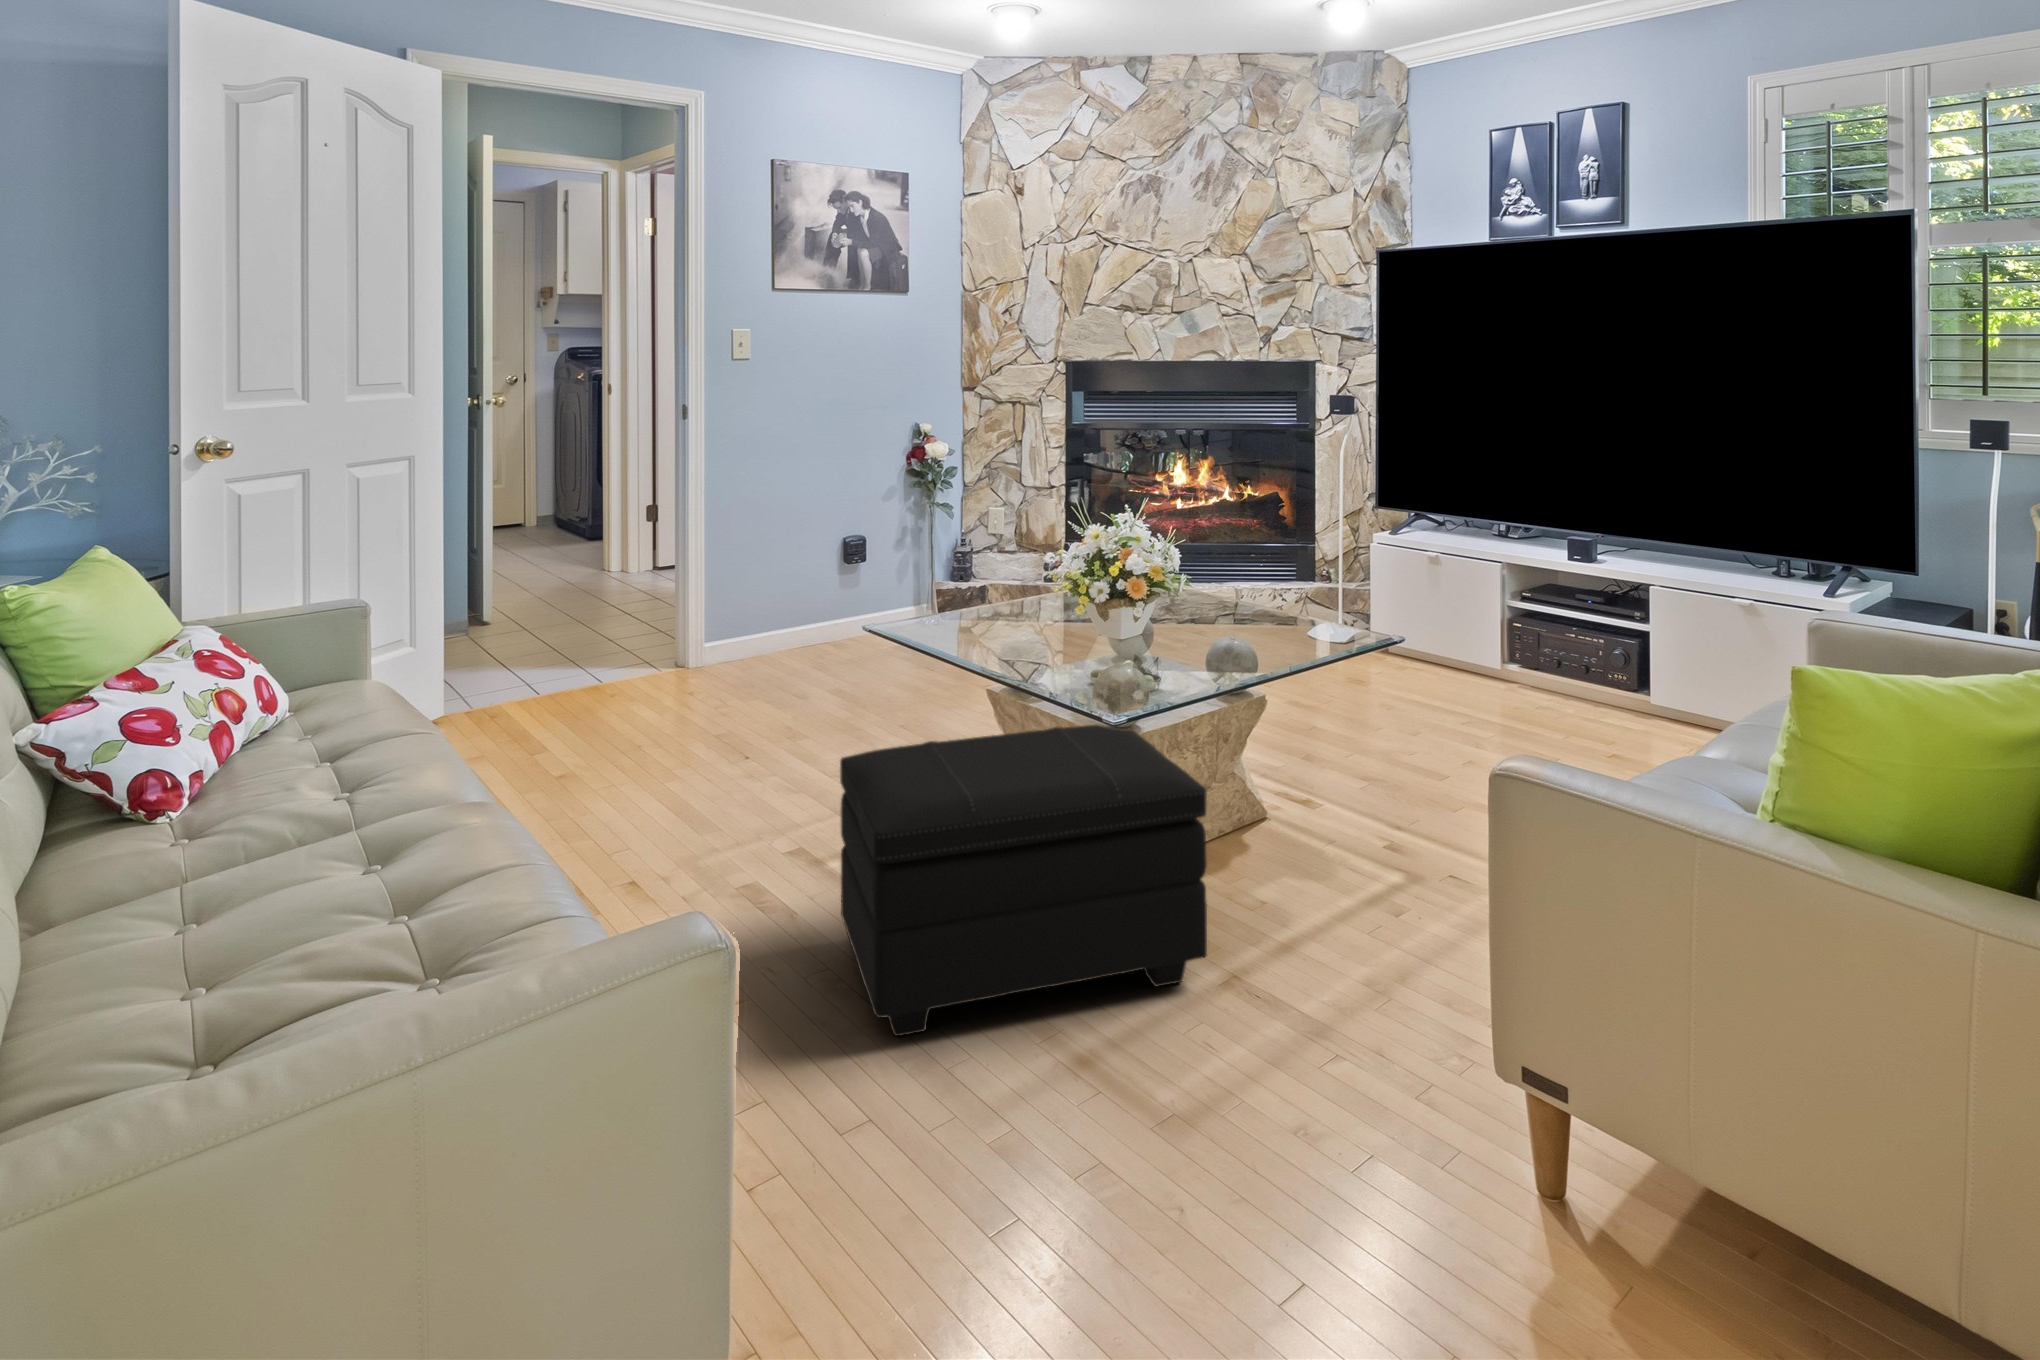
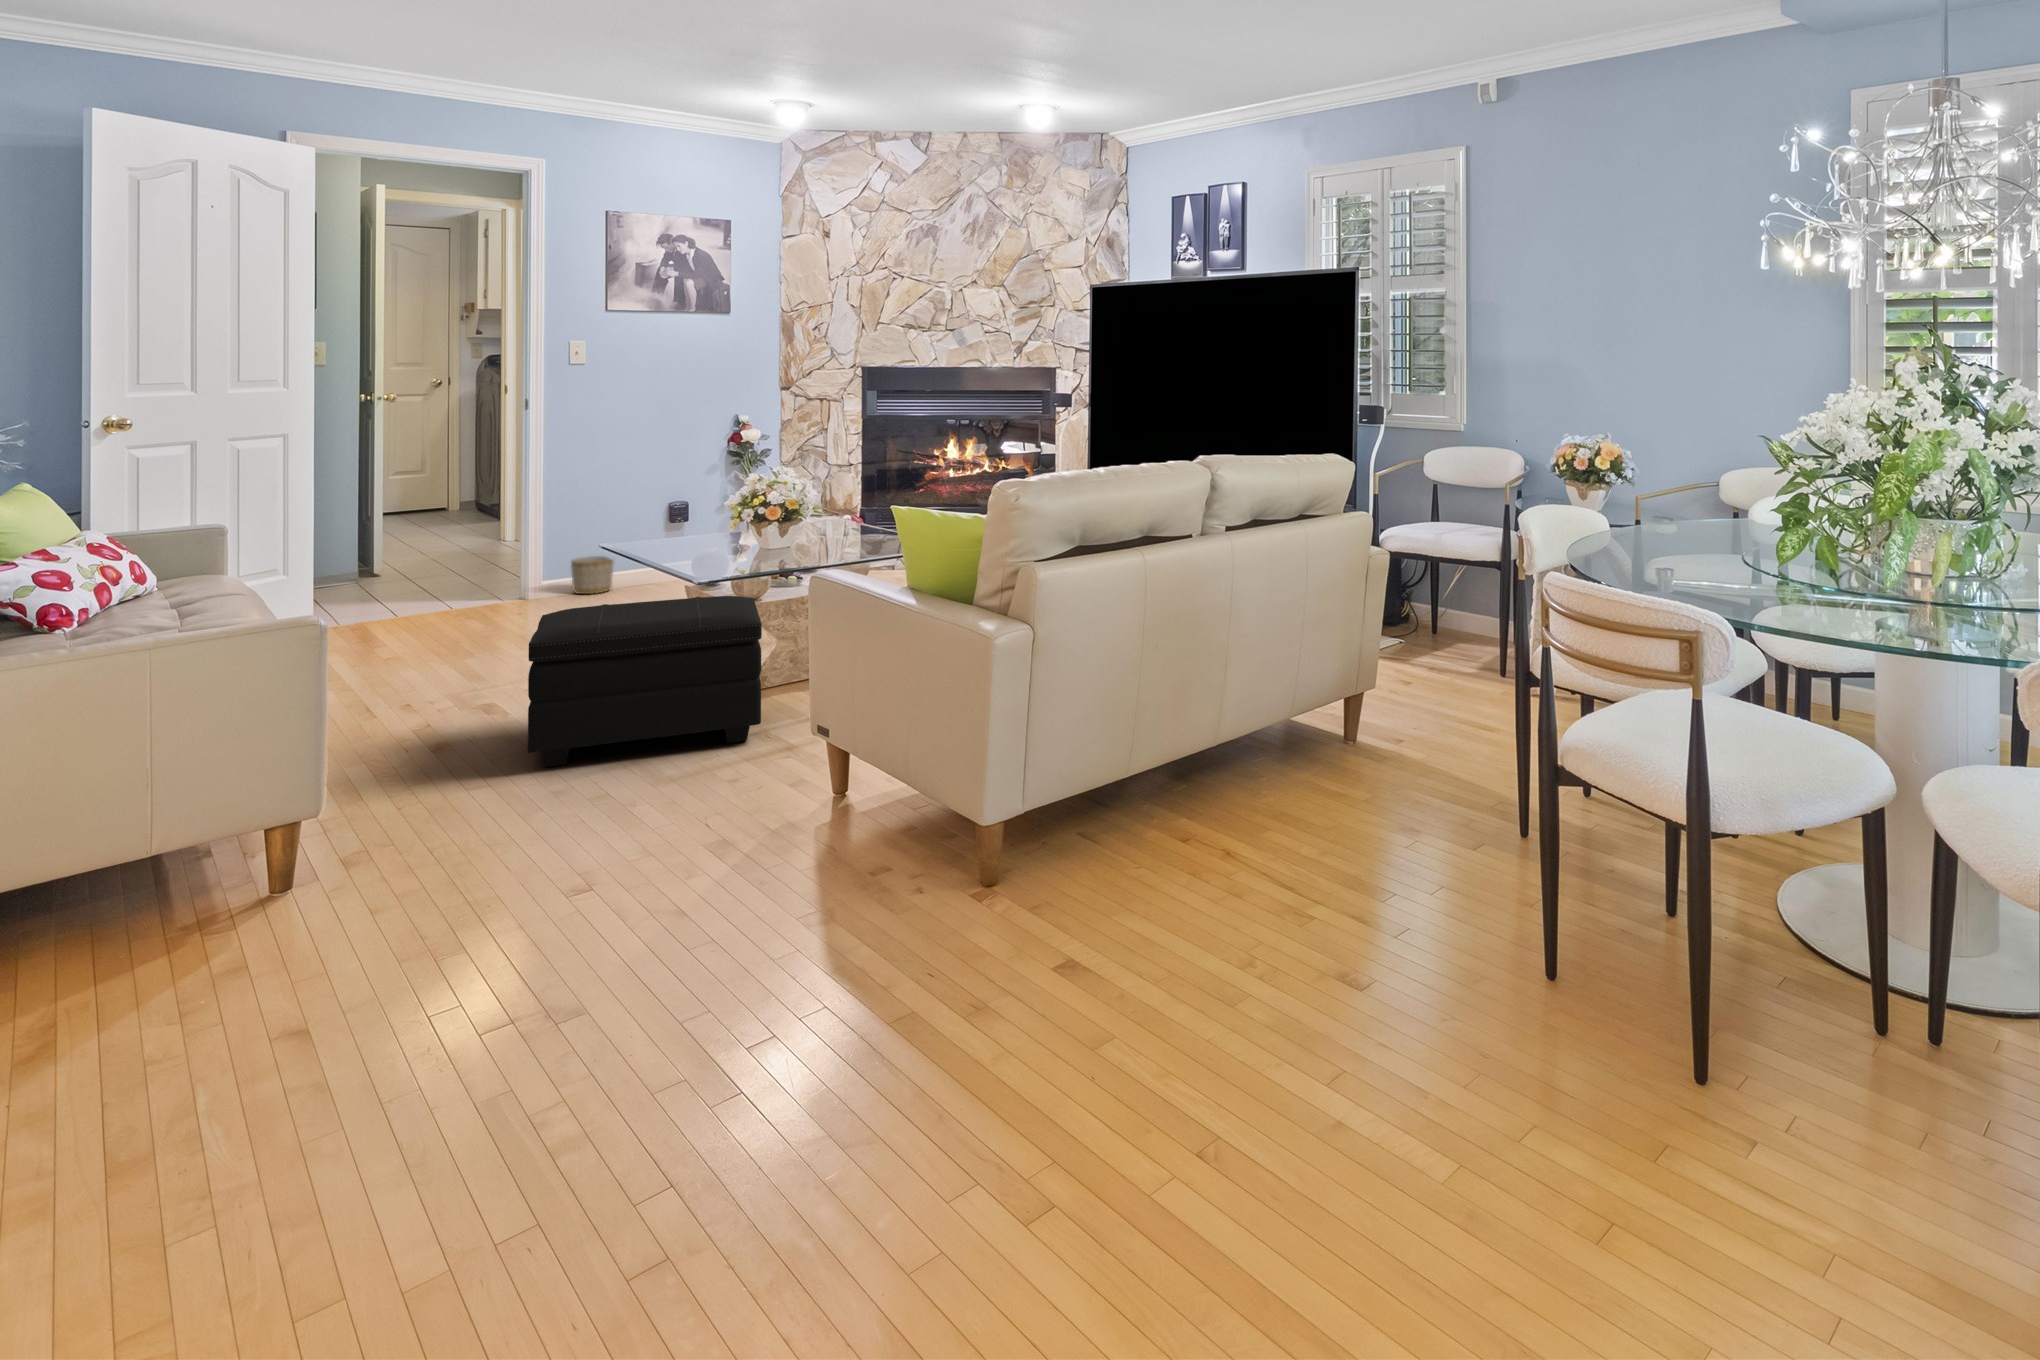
planter: none [734,611,785,664] -> present [571,556,614,594]

